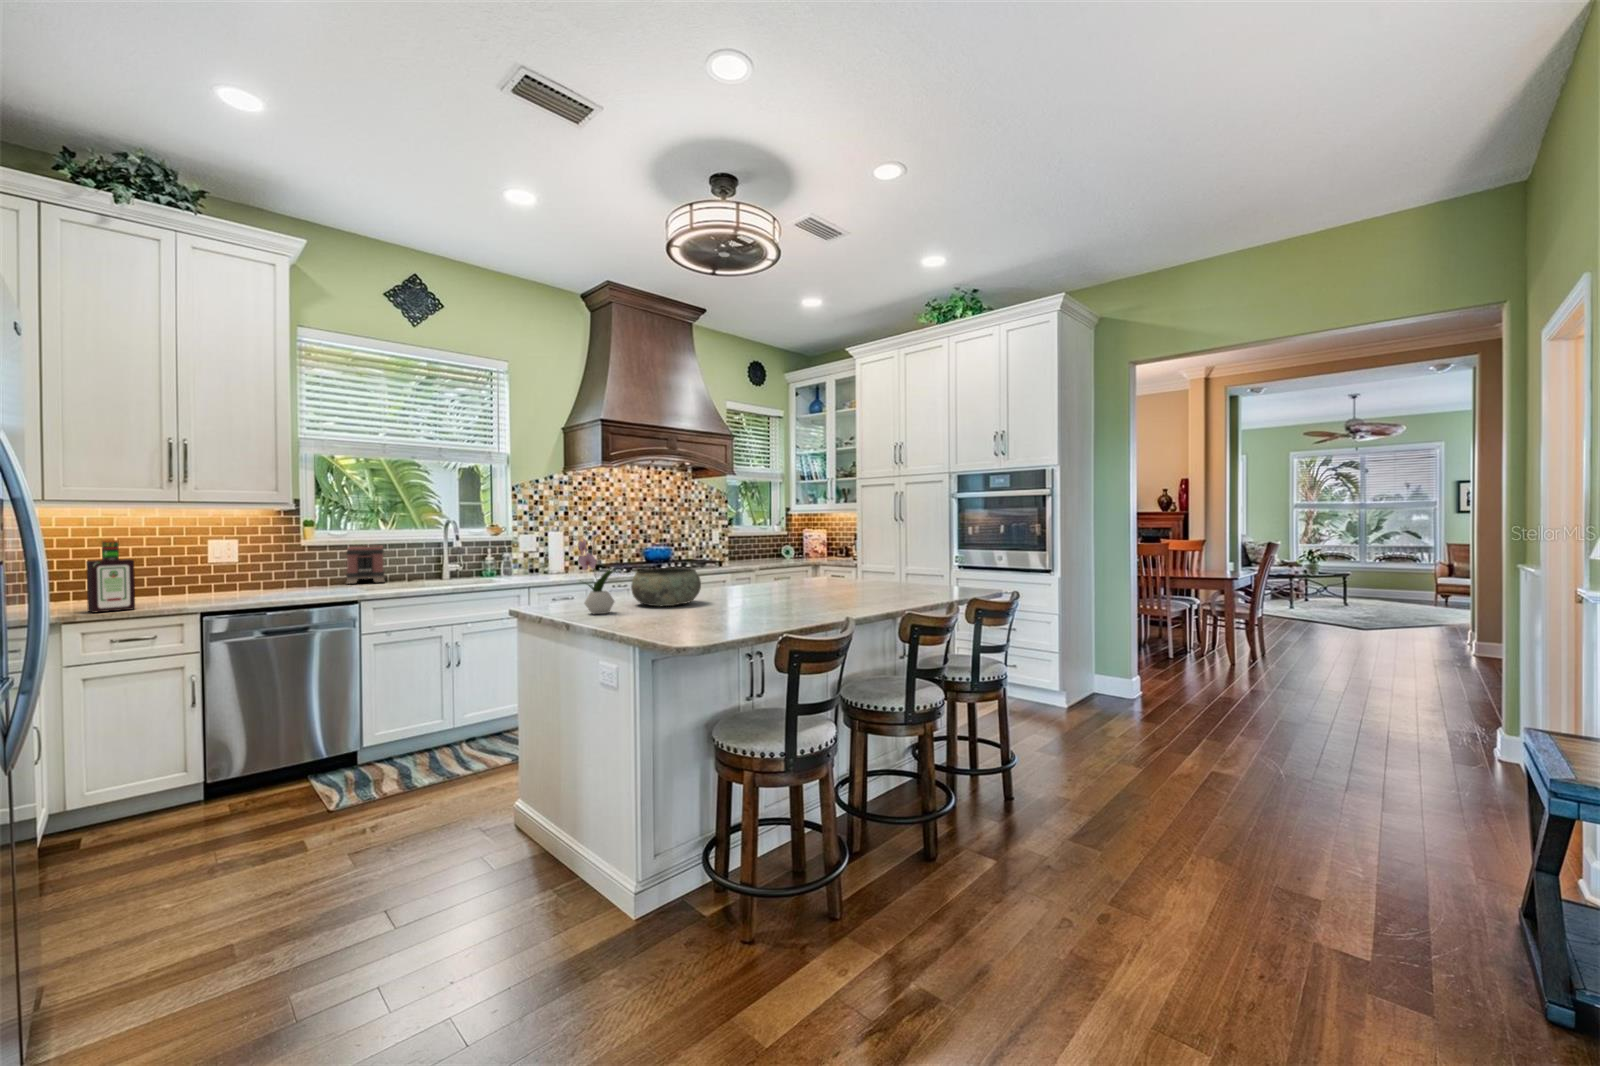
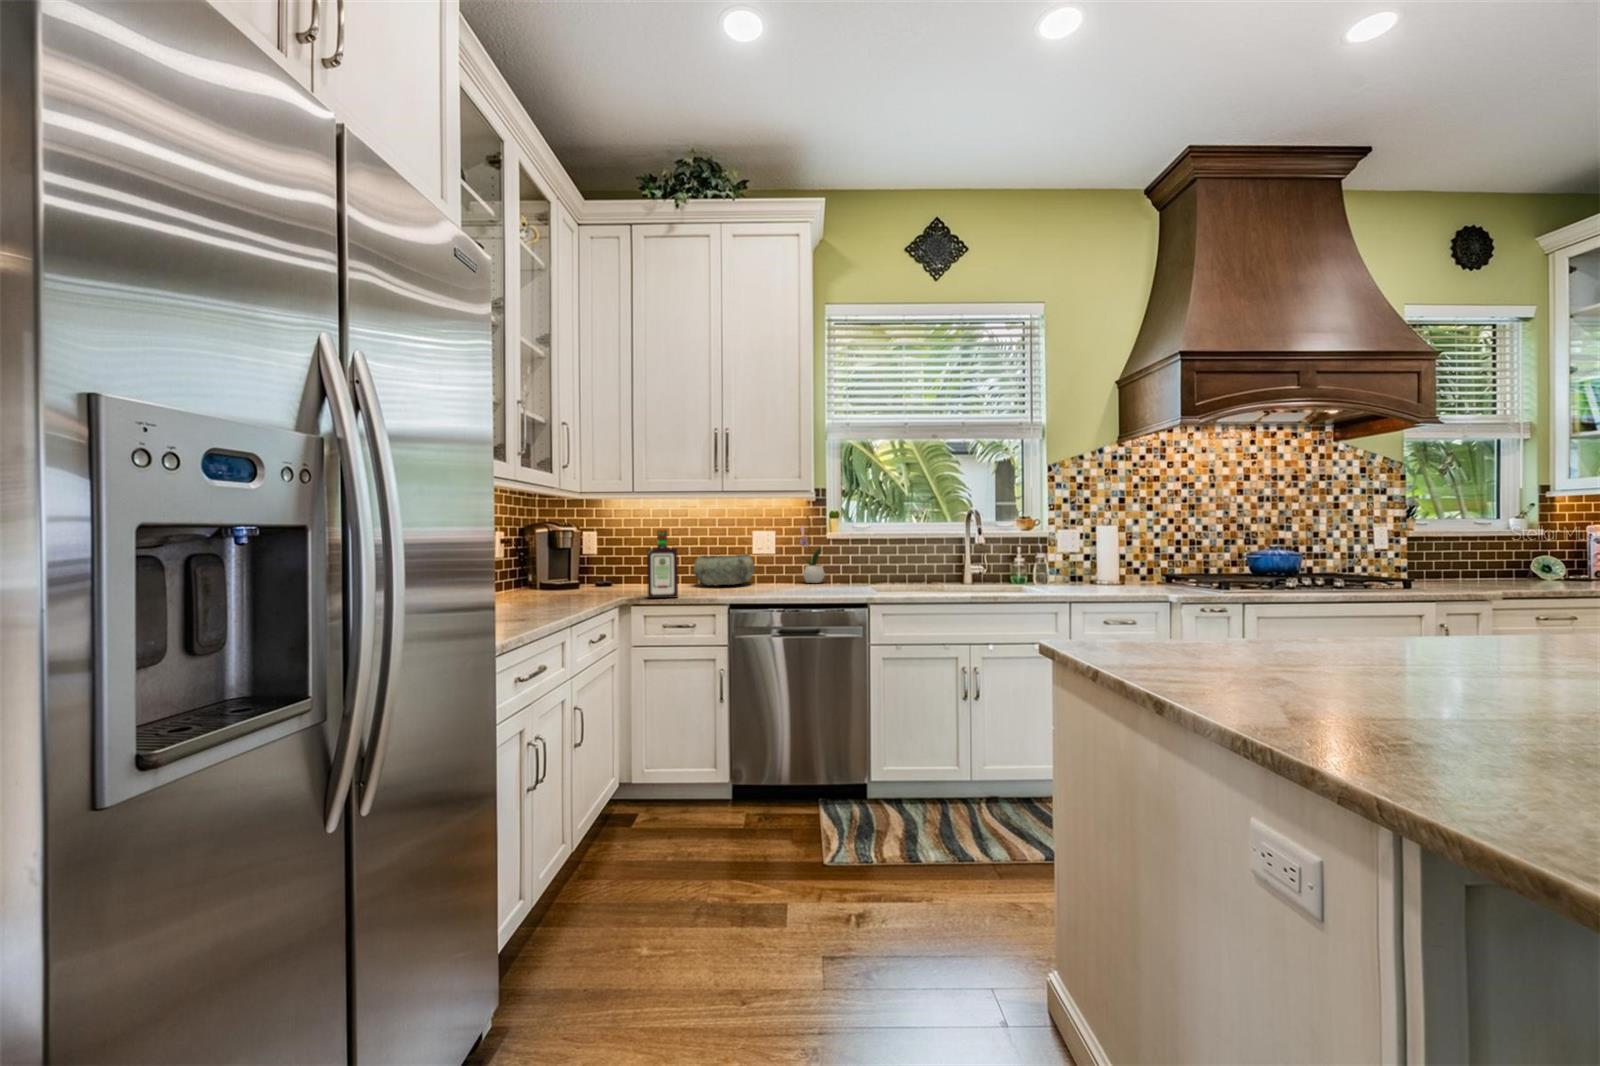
flower arrangement: present [578,527,614,614] -> present [800,516,825,583]
toaster: present [346,546,385,584] -> none [863,541,906,583]
bowl: present [631,568,701,606] -> present [694,554,754,585]

